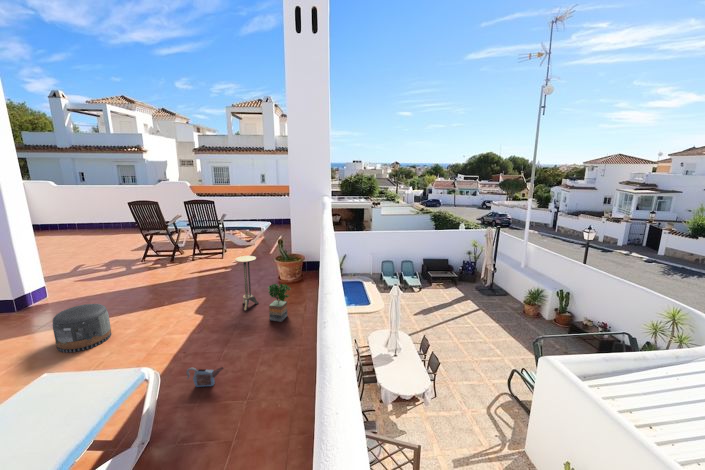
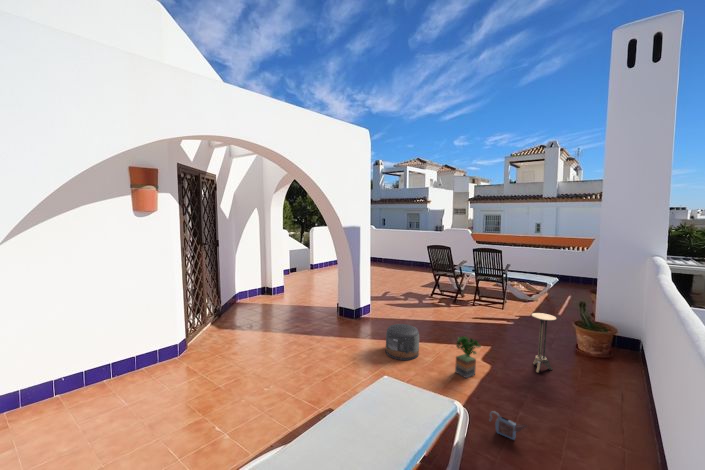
potted tree: present [268,284,291,322] -> present [455,336,481,378]

